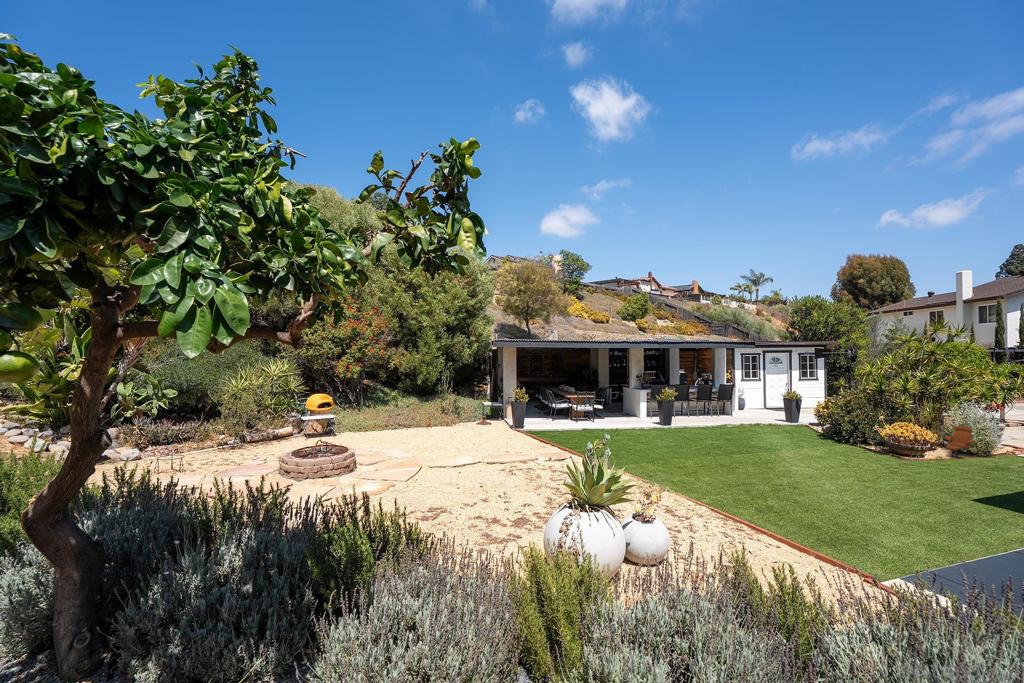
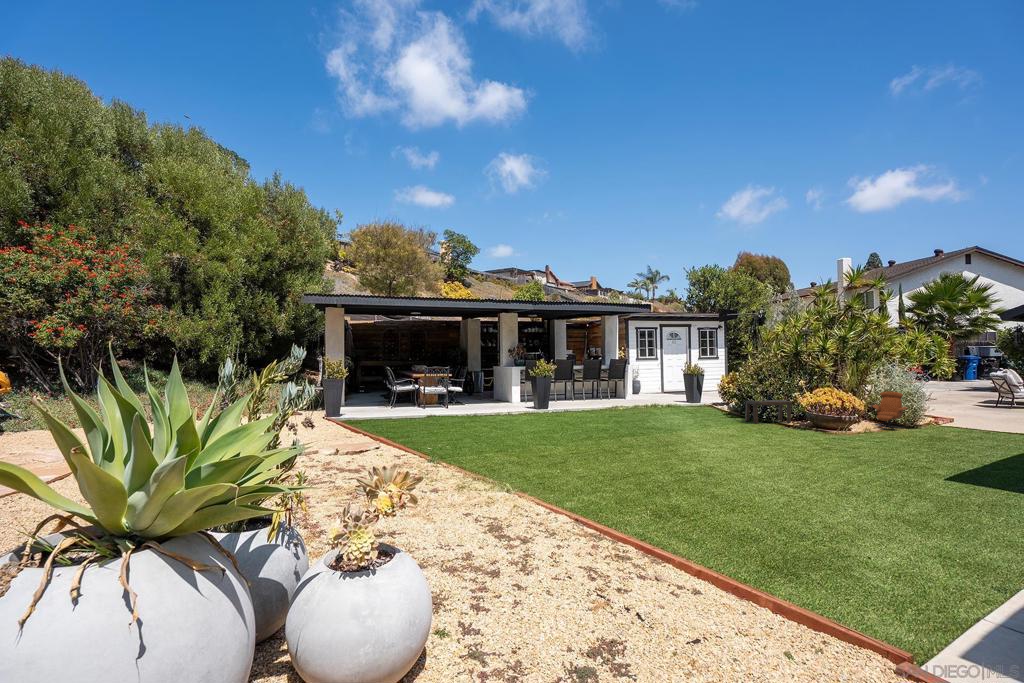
bench: none [834,428,874,447] -> present [745,400,792,424]

